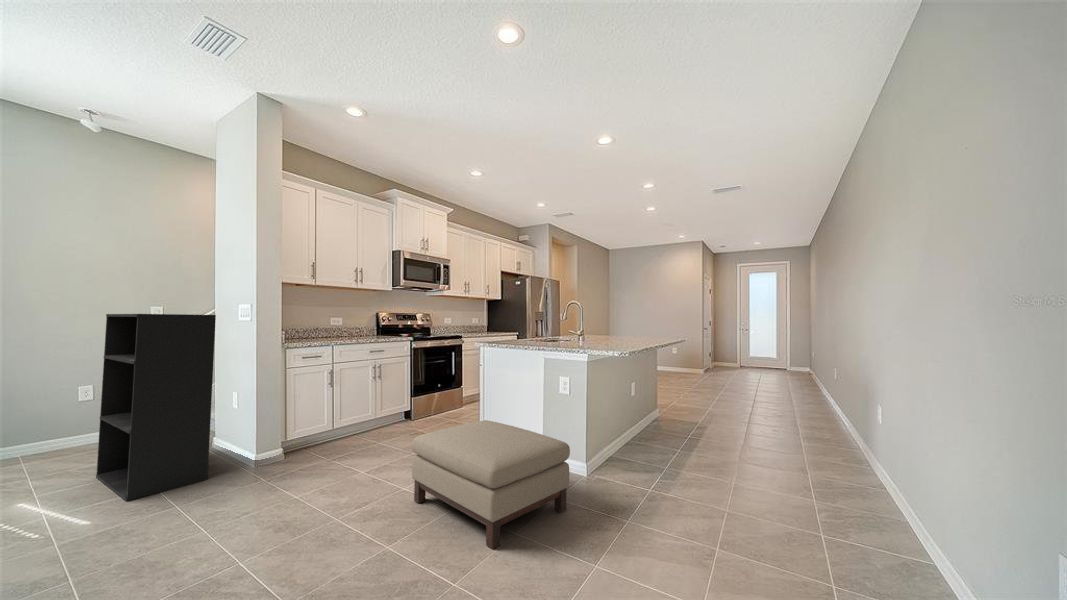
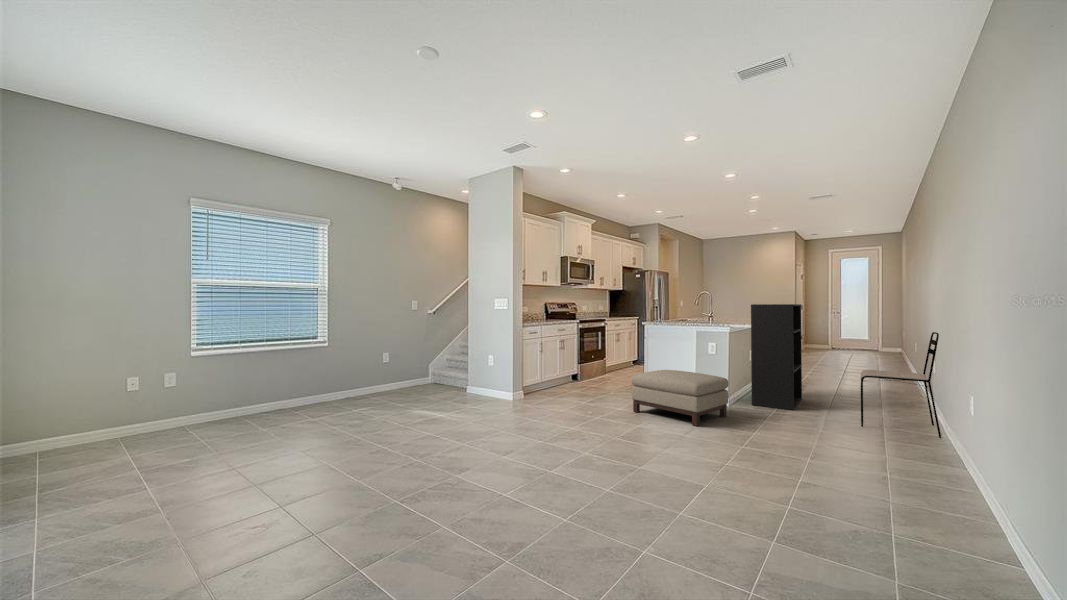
bookshelf: present [96,314,216,501] -> present [751,304,802,410]
dining chair: none [781,365,930,572] -> present [861,332,941,438]

